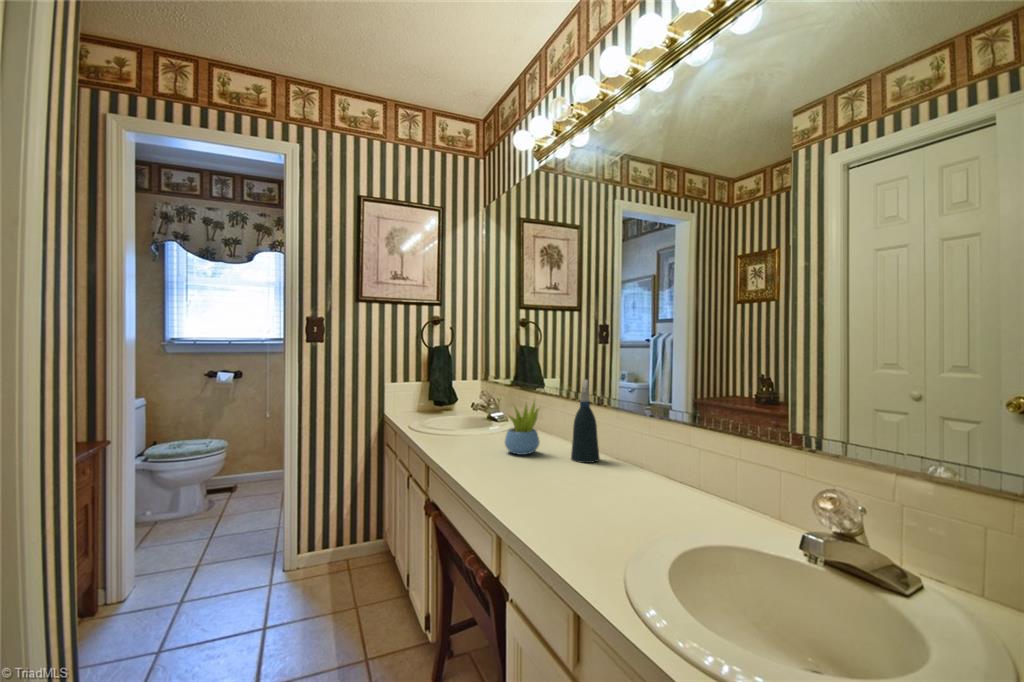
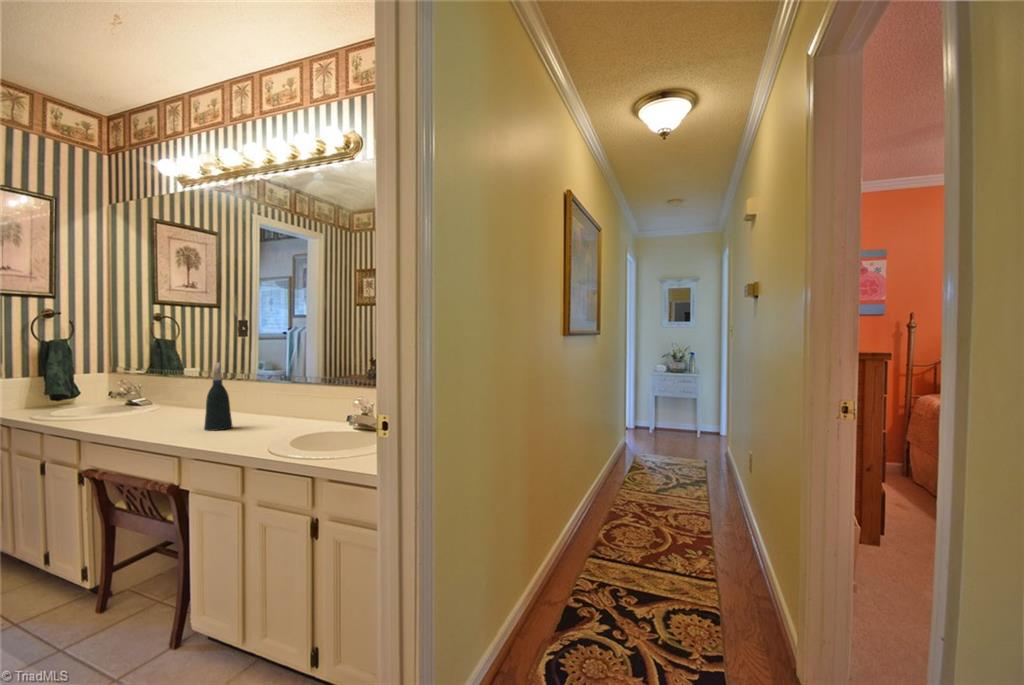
succulent plant: present [505,402,540,455] -> none [131,381,172,432]

